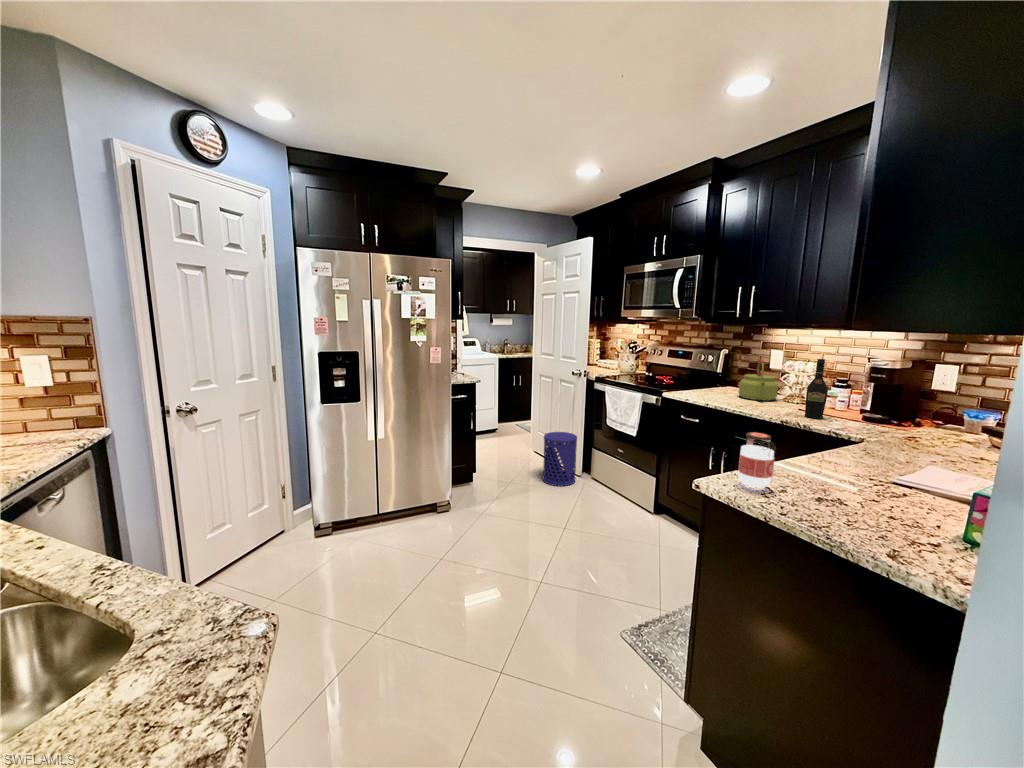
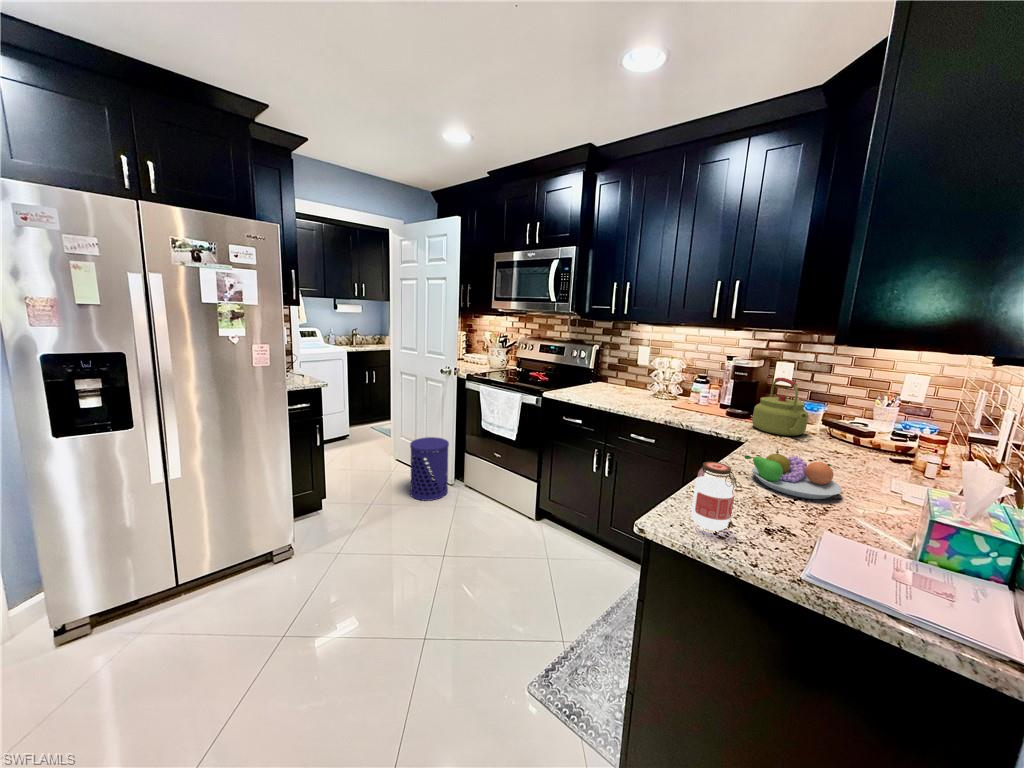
kettle: present [739,359,778,401] -> present [752,378,808,436]
wine bottle: present [805,359,828,419] -> none [683,358,703,417]
fruit bowl: none [827,439,930,485] -> present [745,449,842,499]

